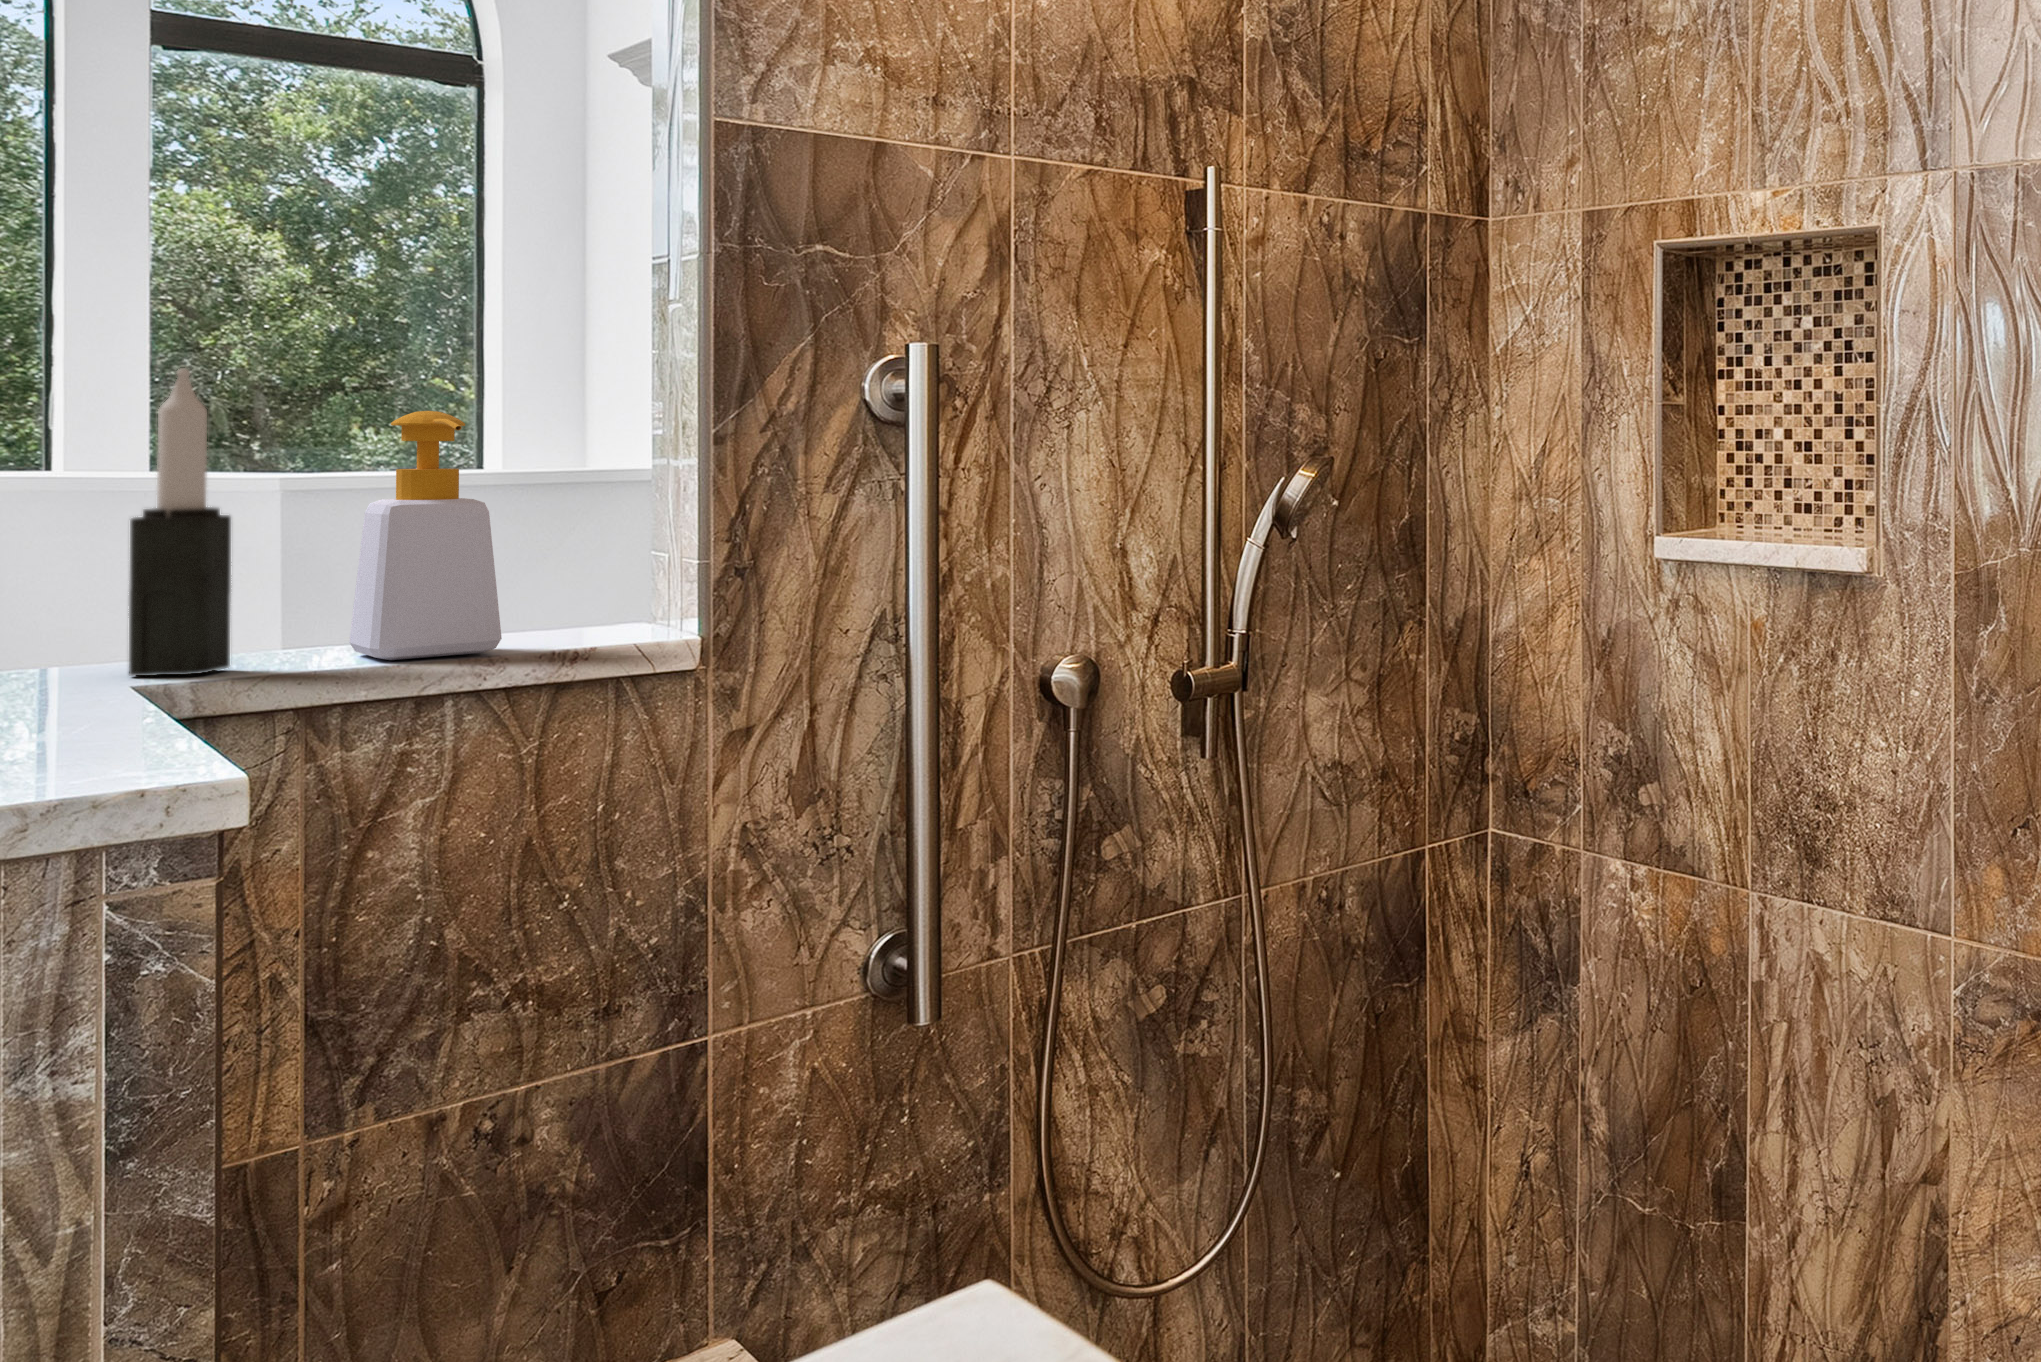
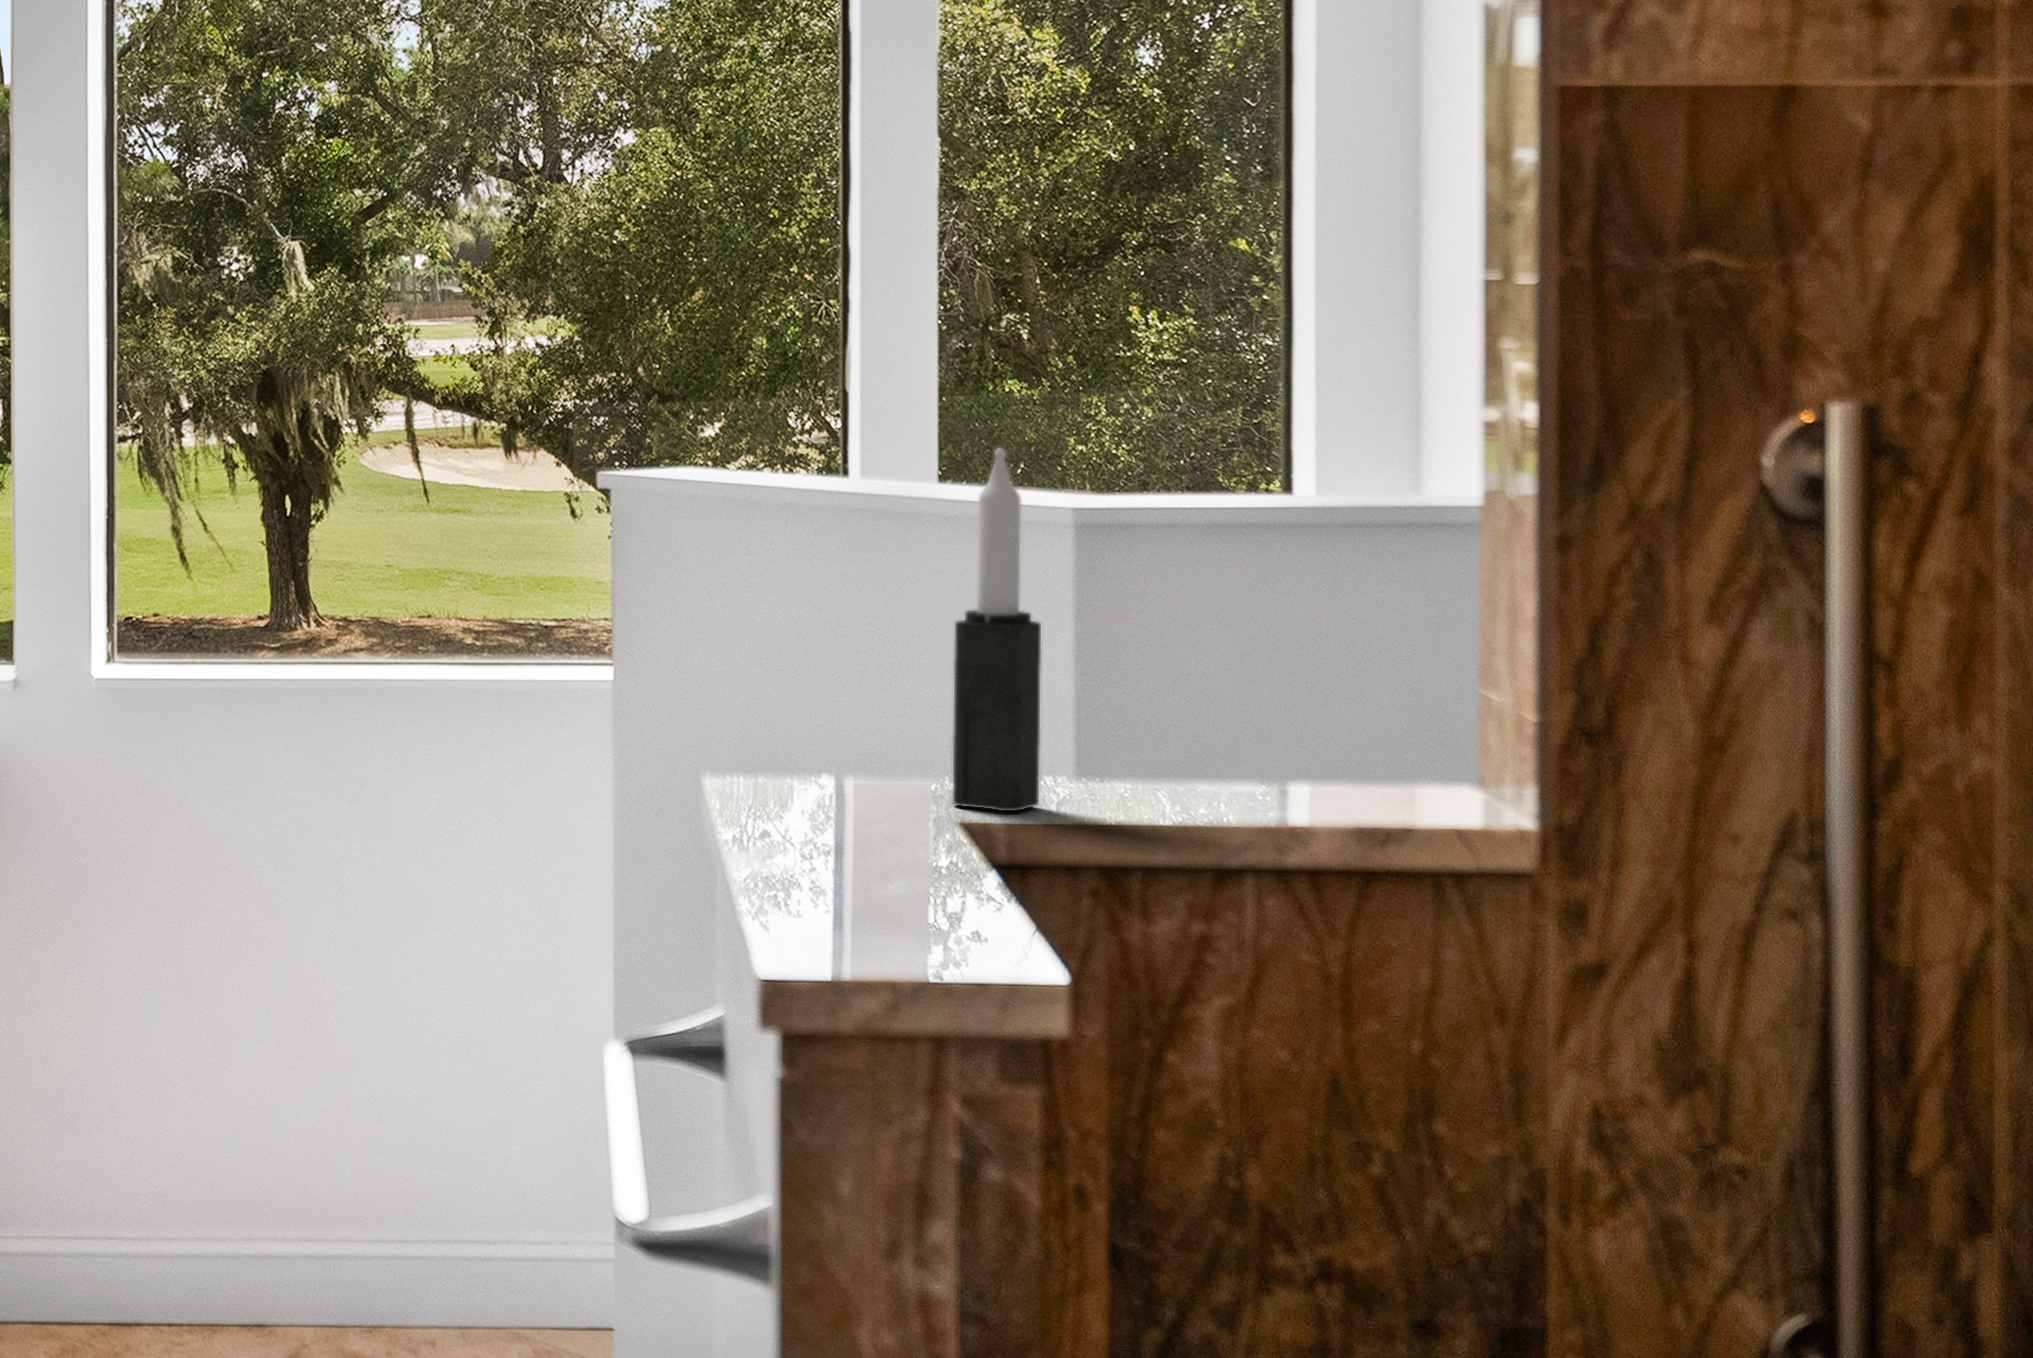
soap bottle: present [349,411,502,660] -> none [1148,495,1305,817]

